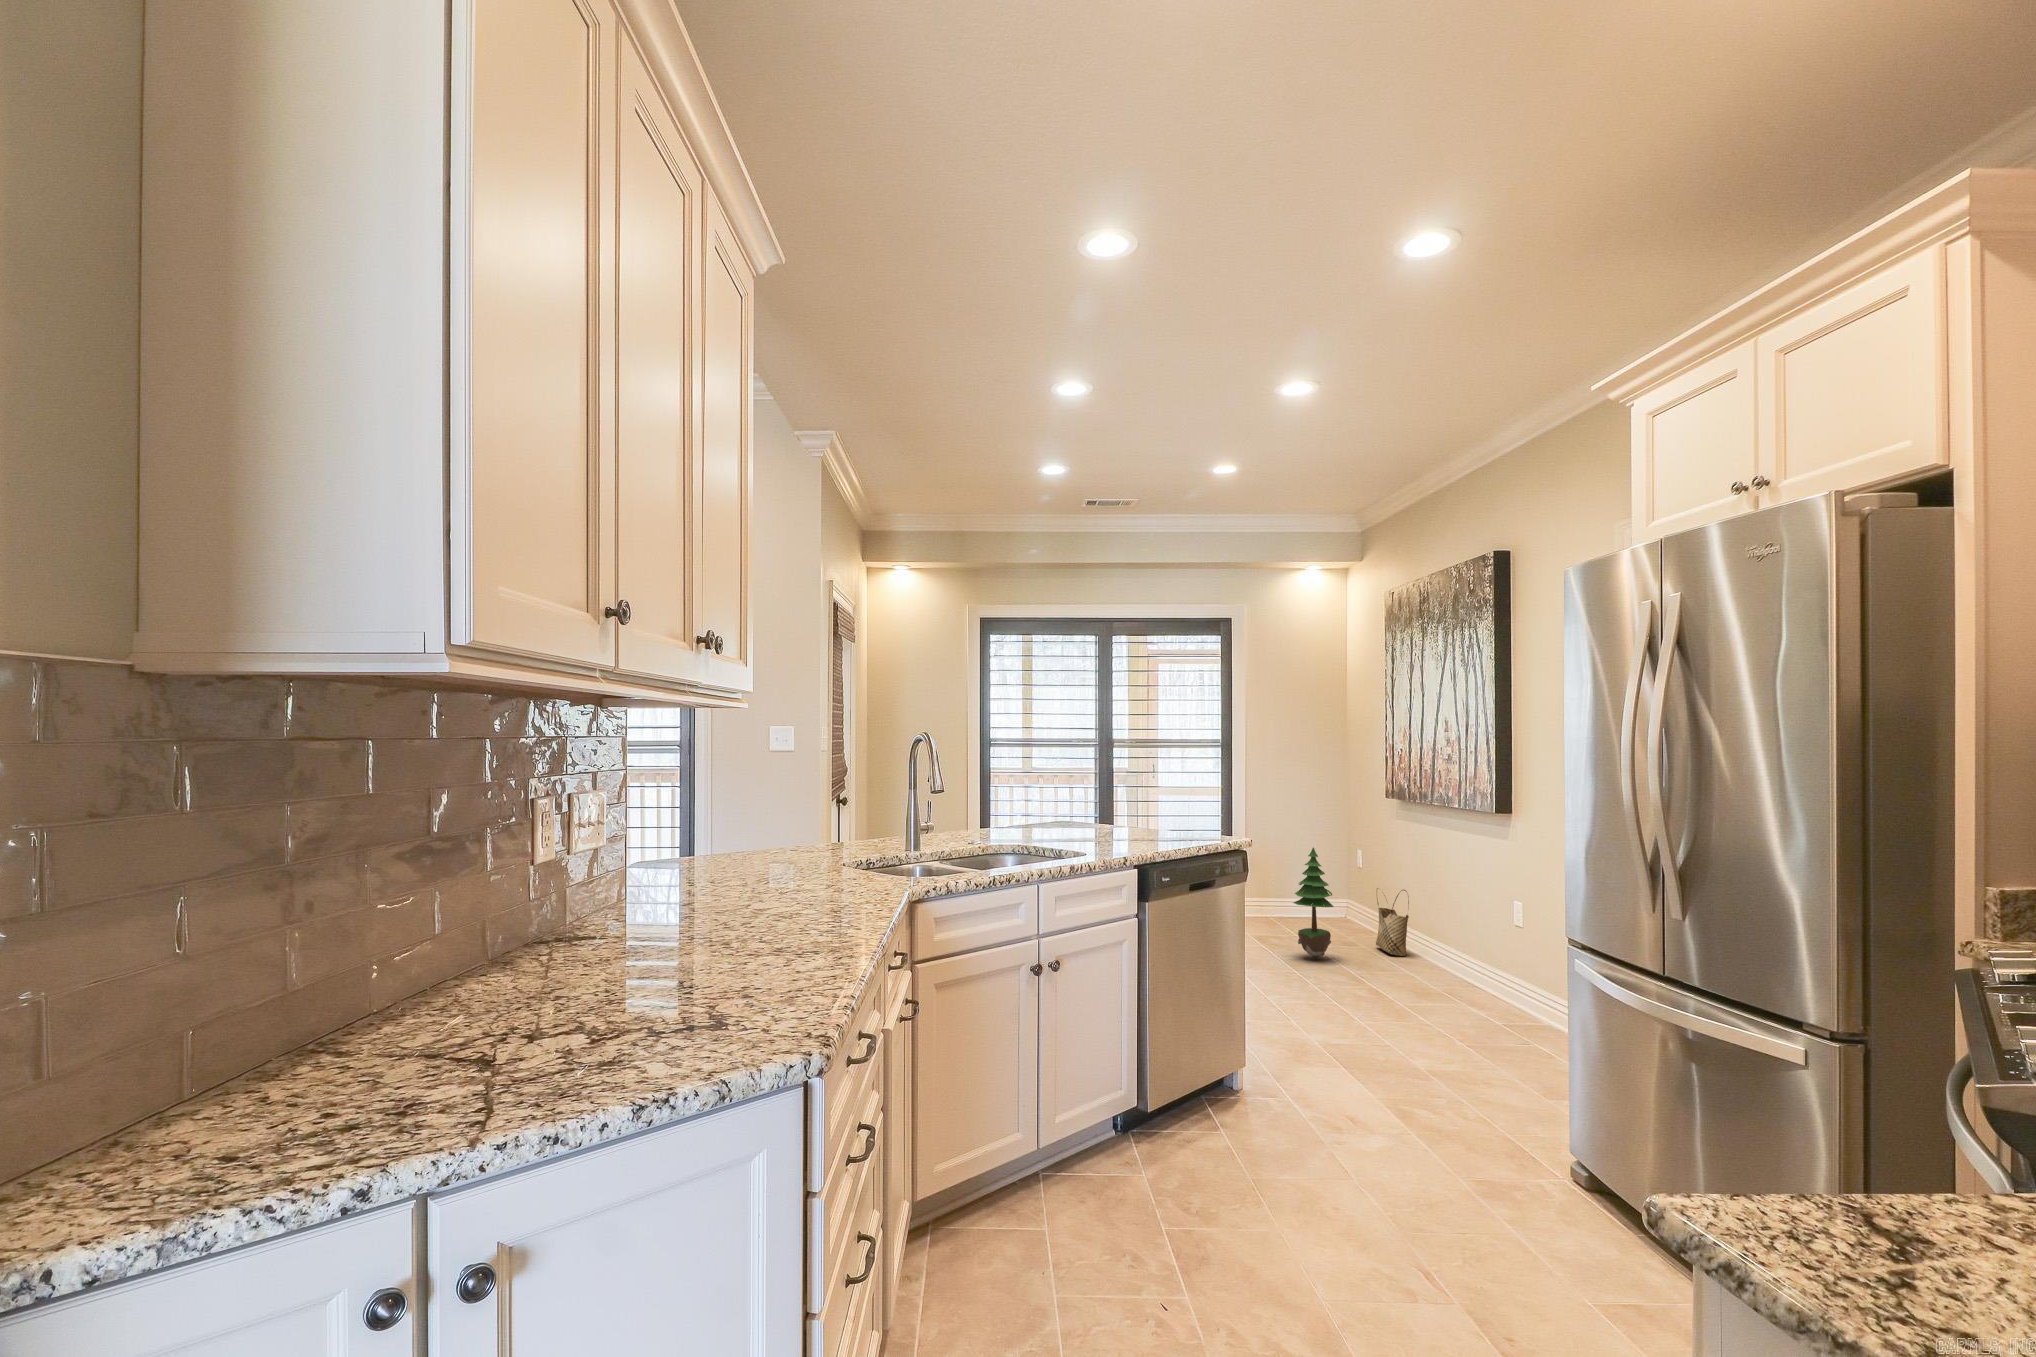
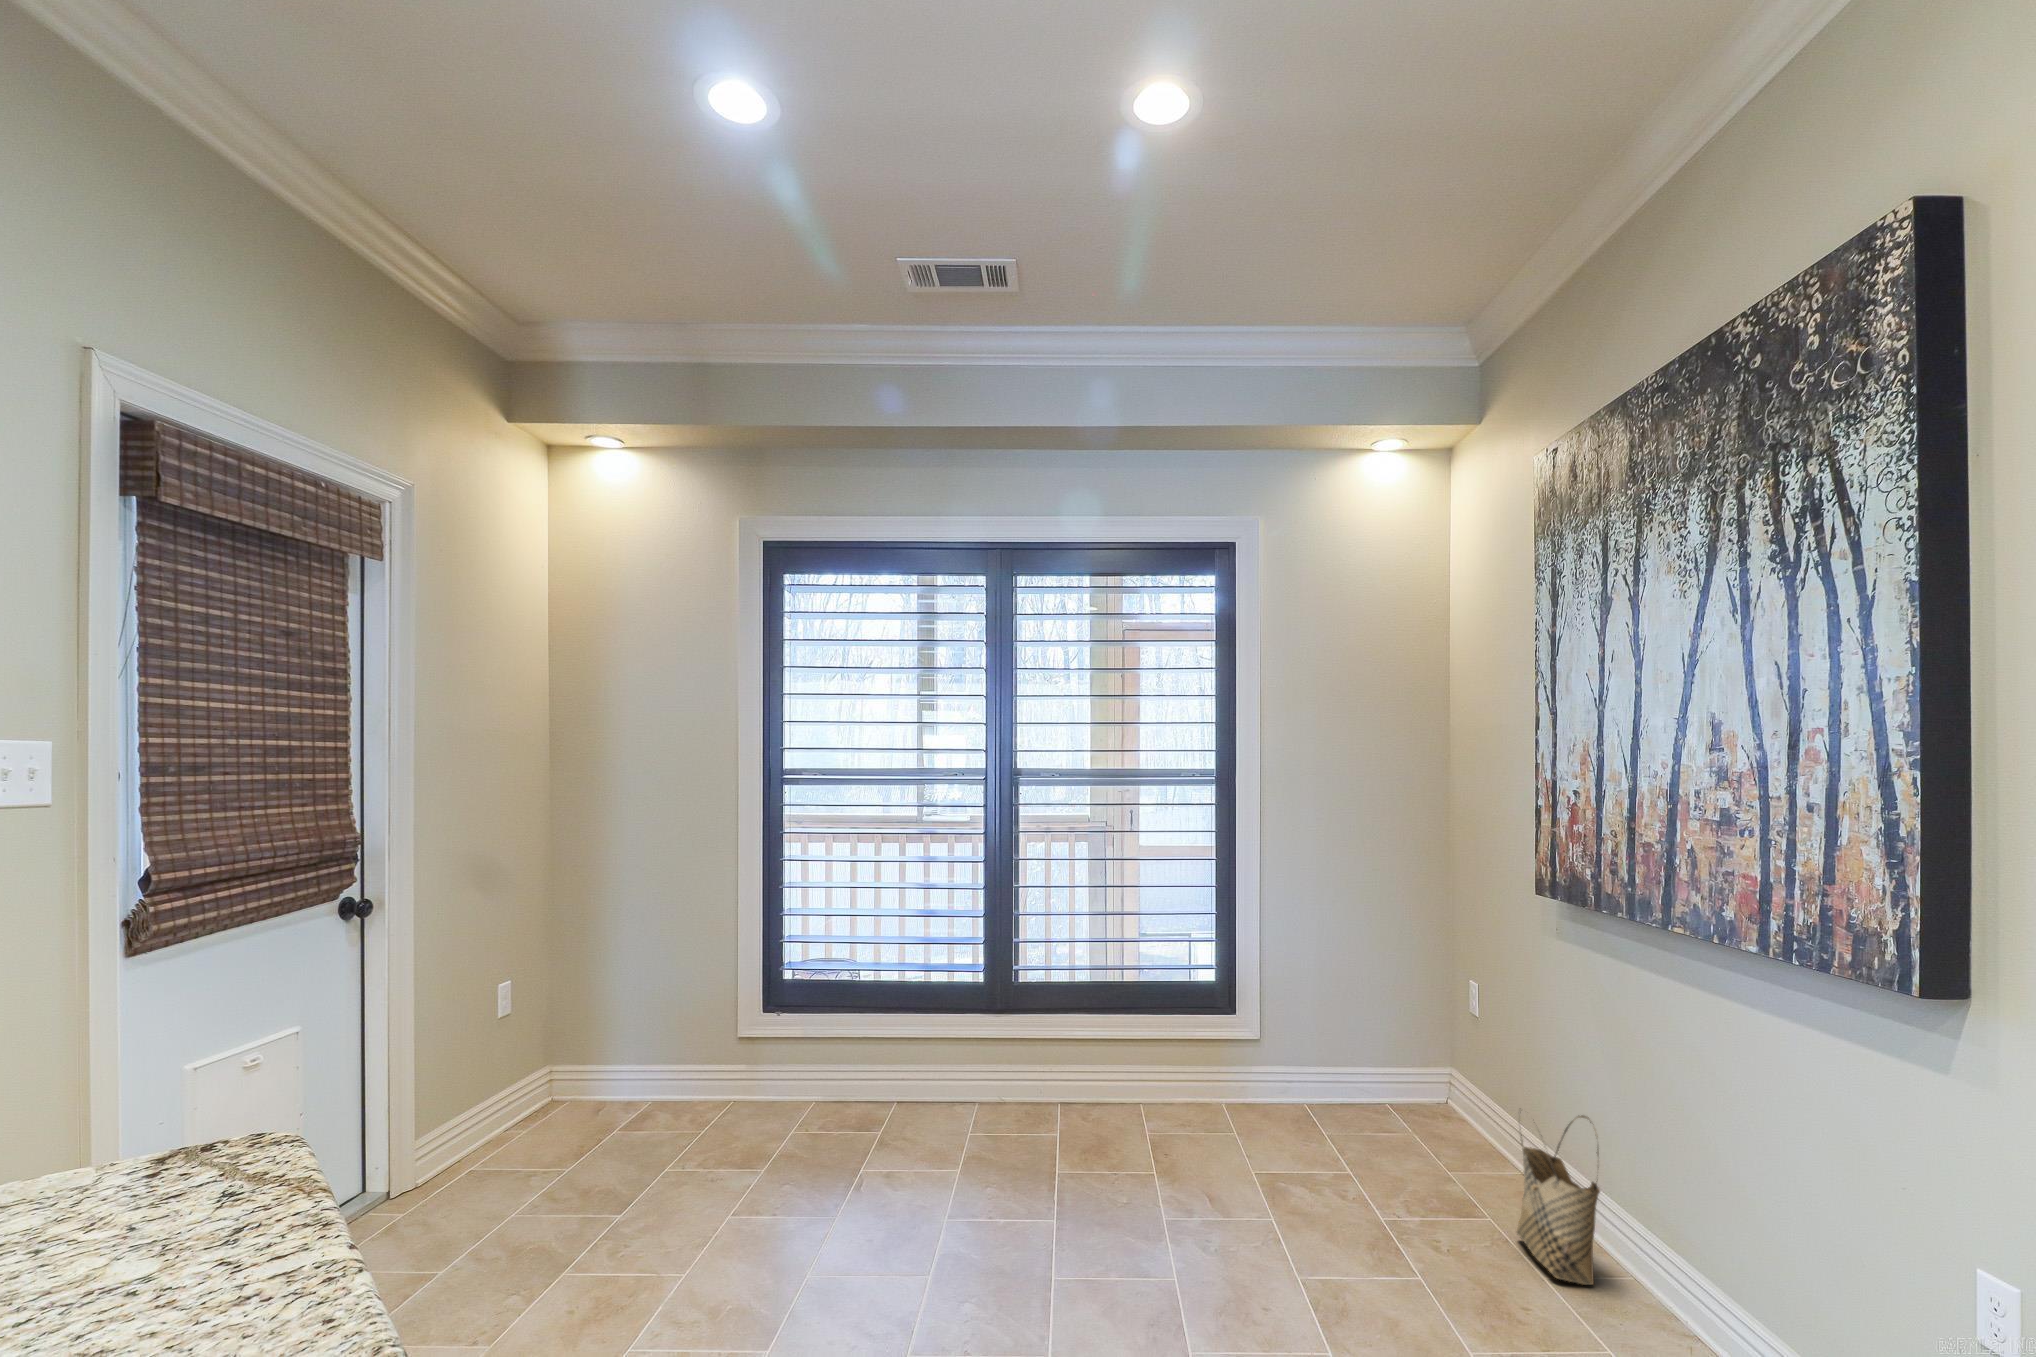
potted tree: present [1293,848,1333,958] -> none [1318,1015,1416,1284]

